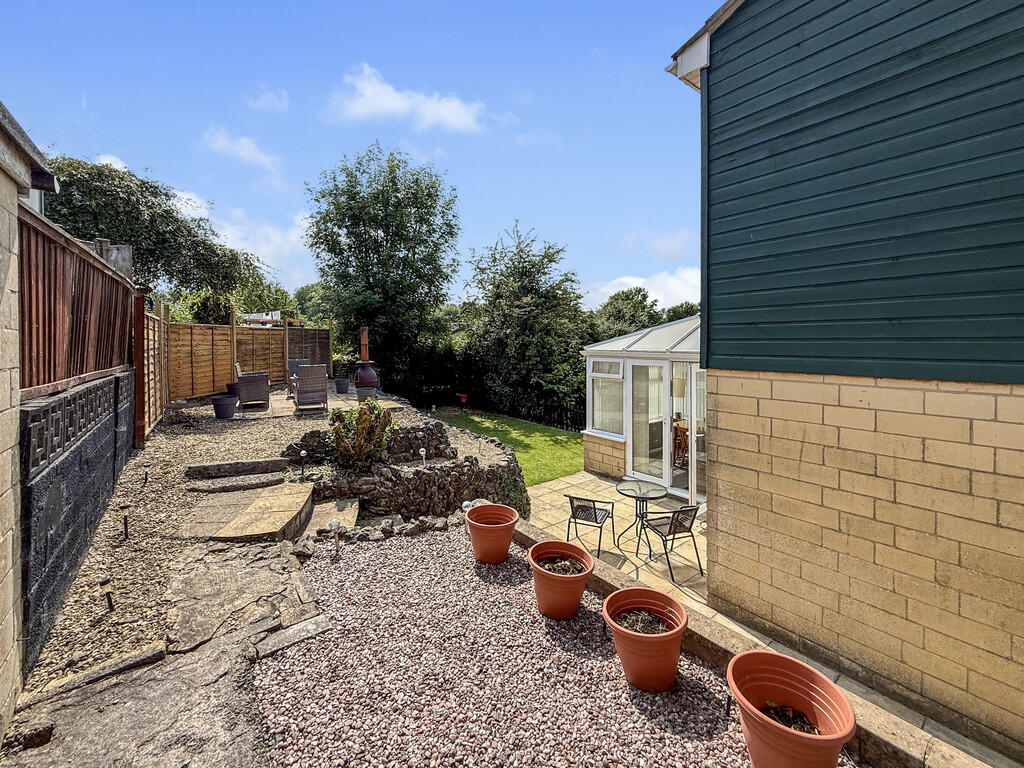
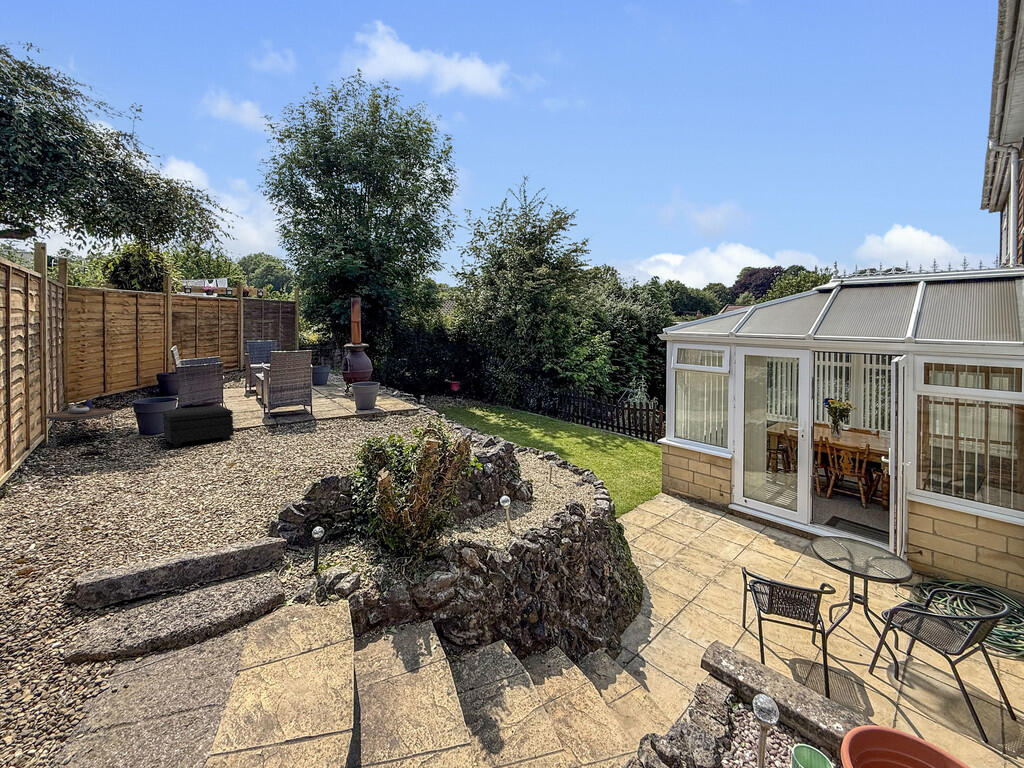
footstool: none [230,402,273,426] -> present [163,406,234,447]

